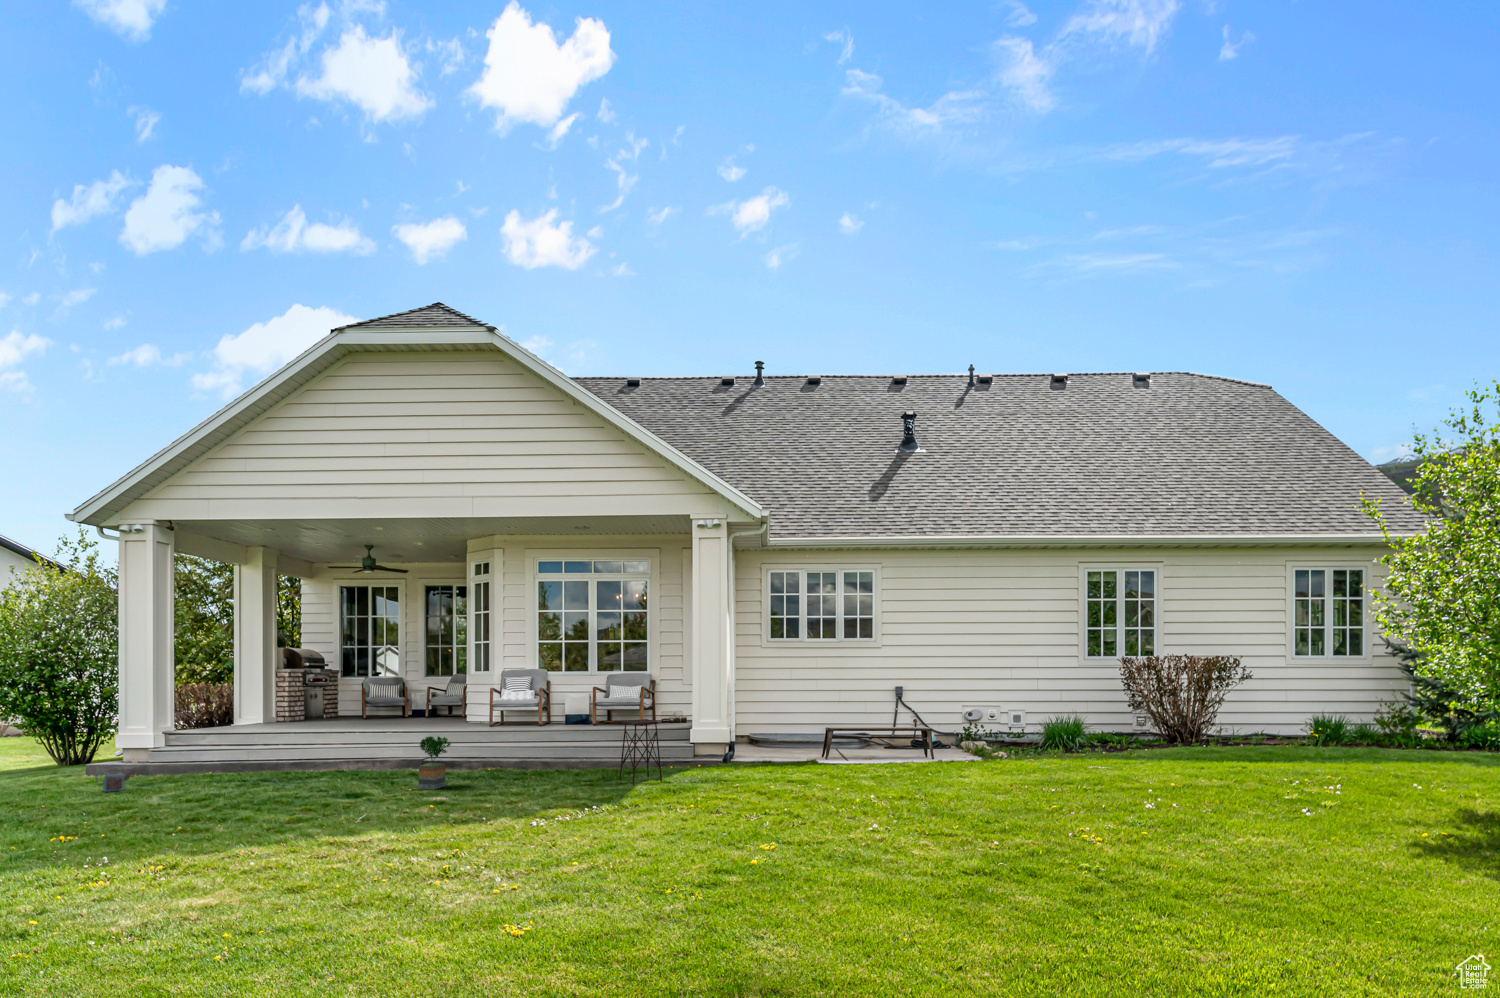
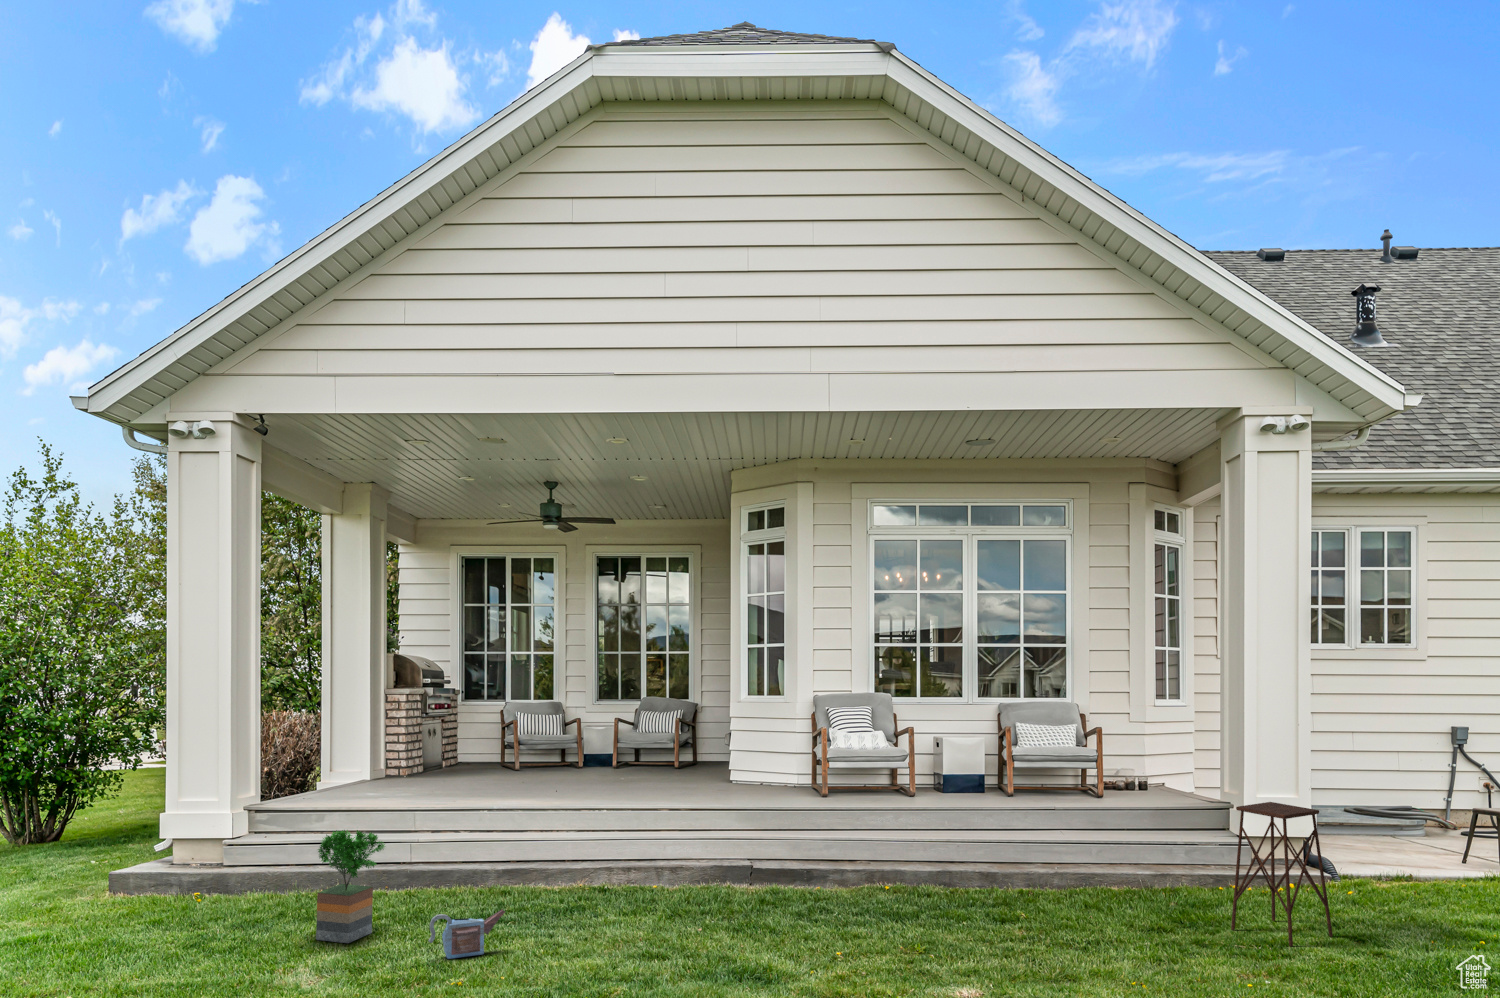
potted tree: present [418,736,451,790] -> present [316,830,385,943]
watering can: present [95,770,136,792] -> present [428,909,505,959]

